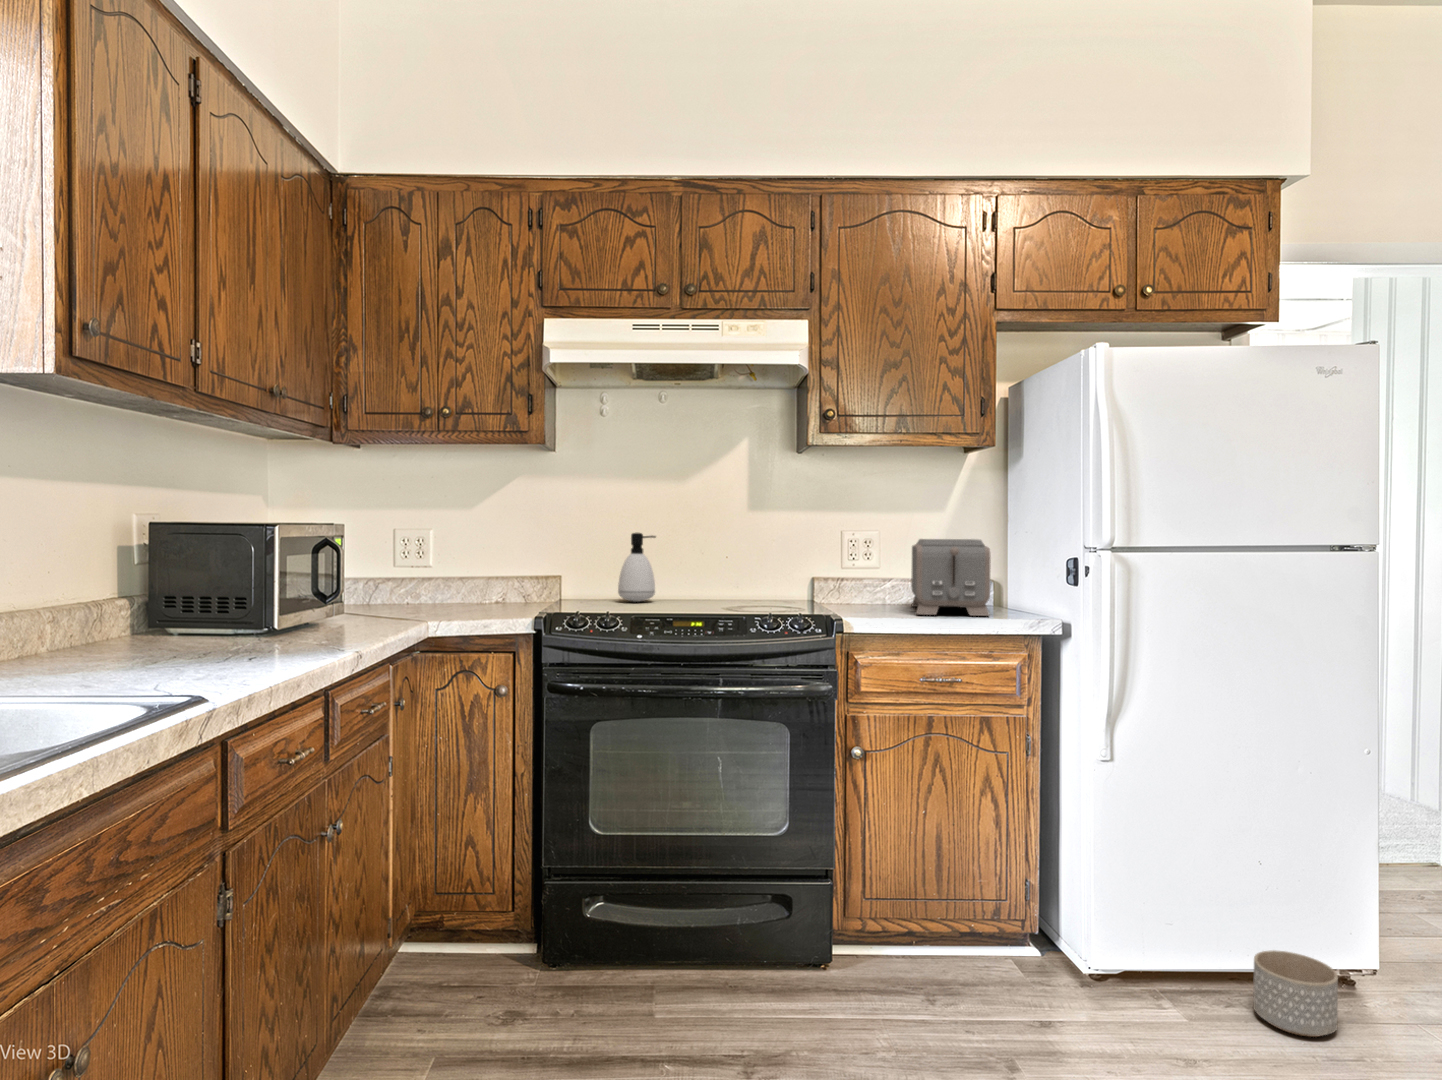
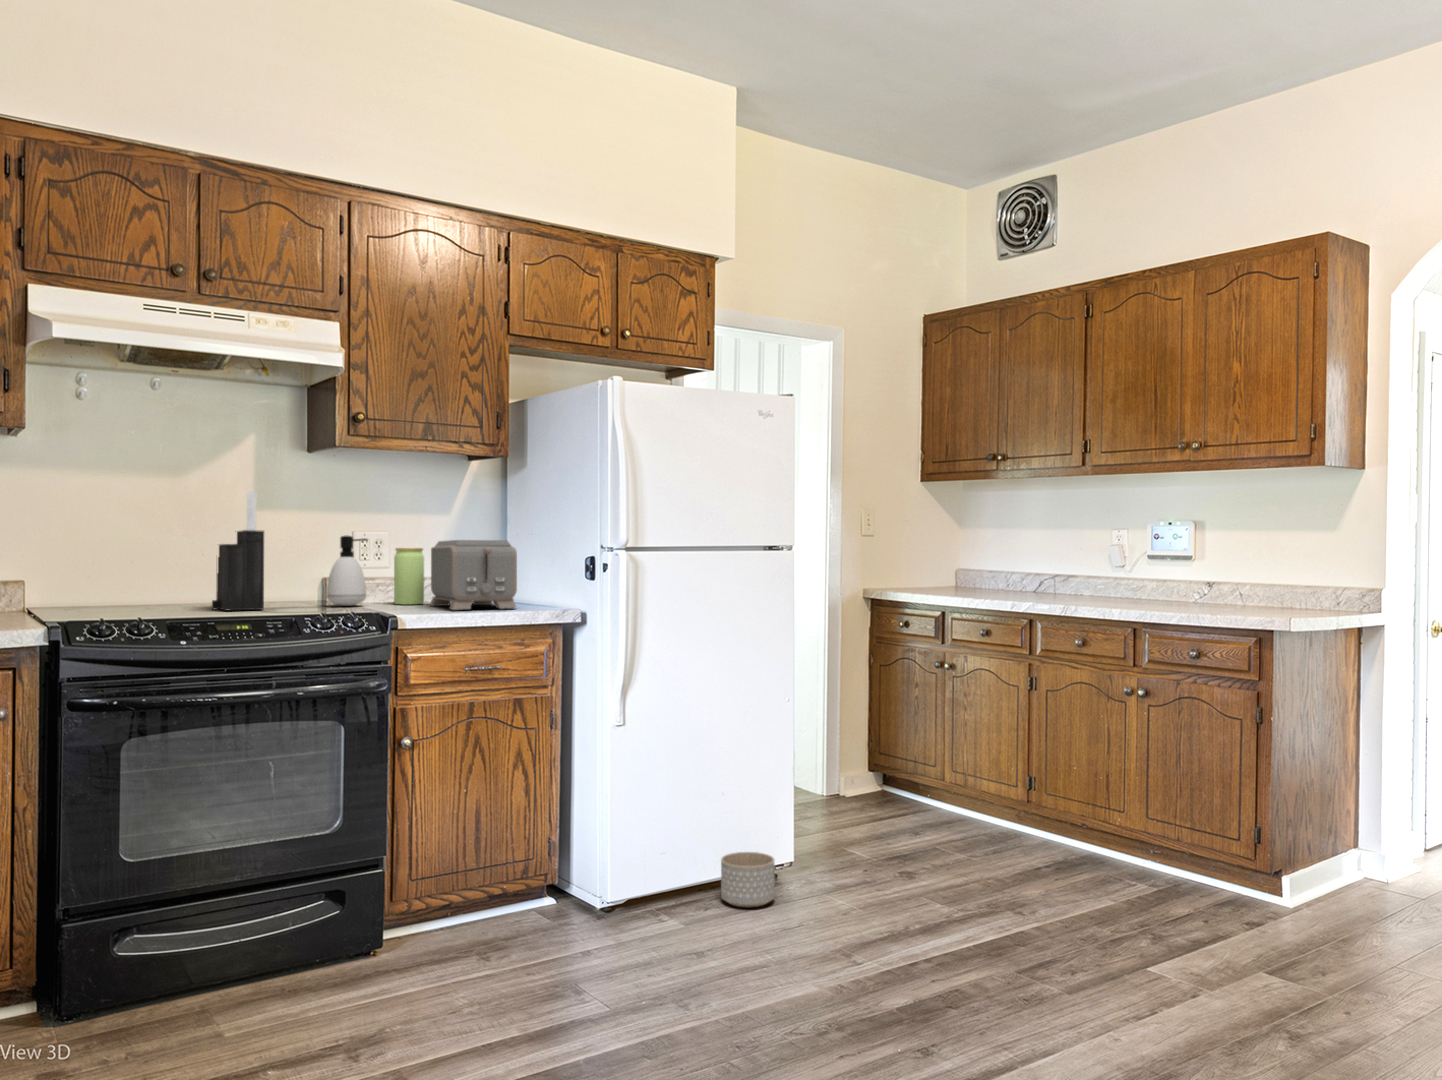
knife block: none [713,491,754,603] -> present [212,491,264,611]
soap dispenser: present [618,533,656,602] -> present [326,536,368,606]
jar: none [880,545,910,603] -> present [394,548,424,604]

